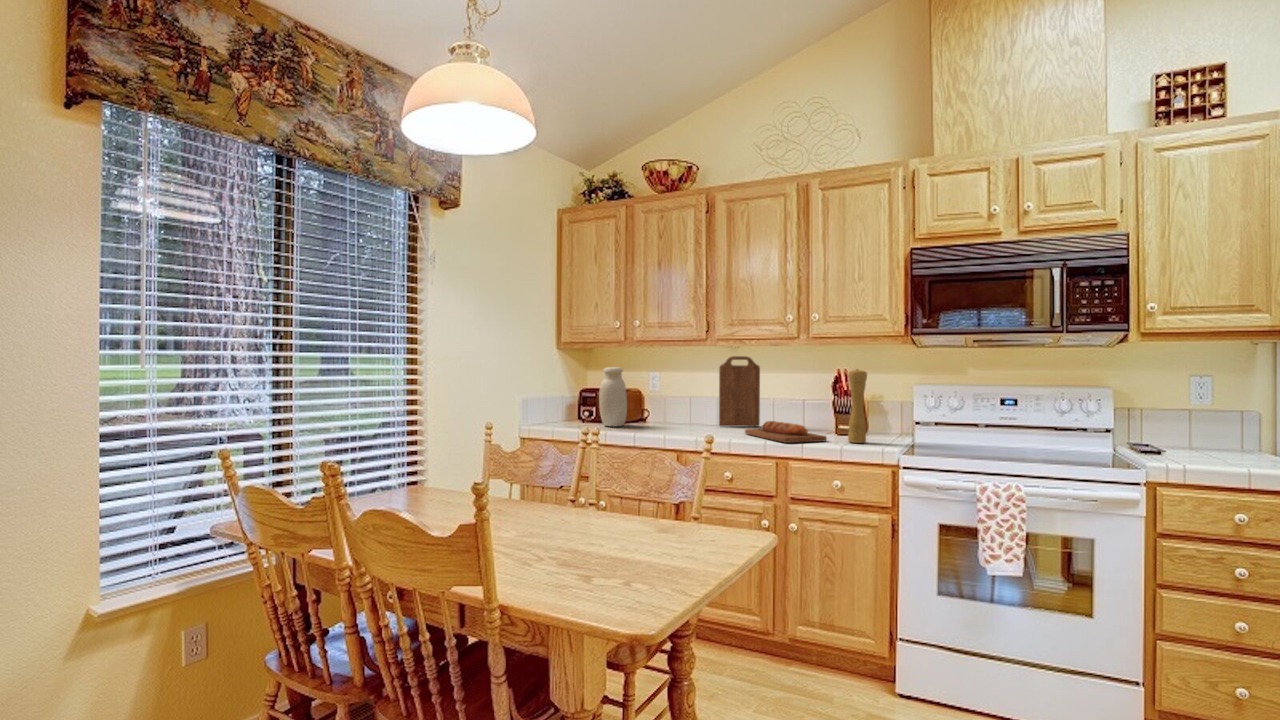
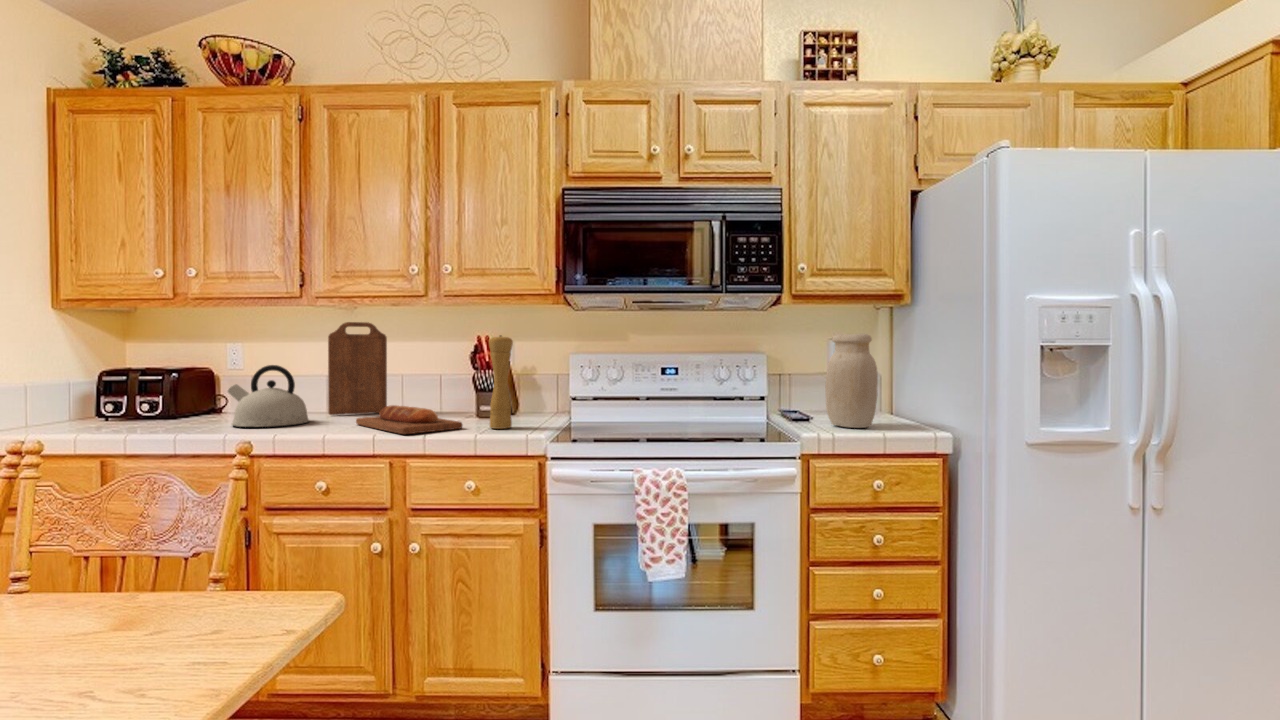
jar: present [599,367,627,426] -> present [825,334,878,428]
kettle: none [659,389,710,432] -> present [228,365,309,427]

